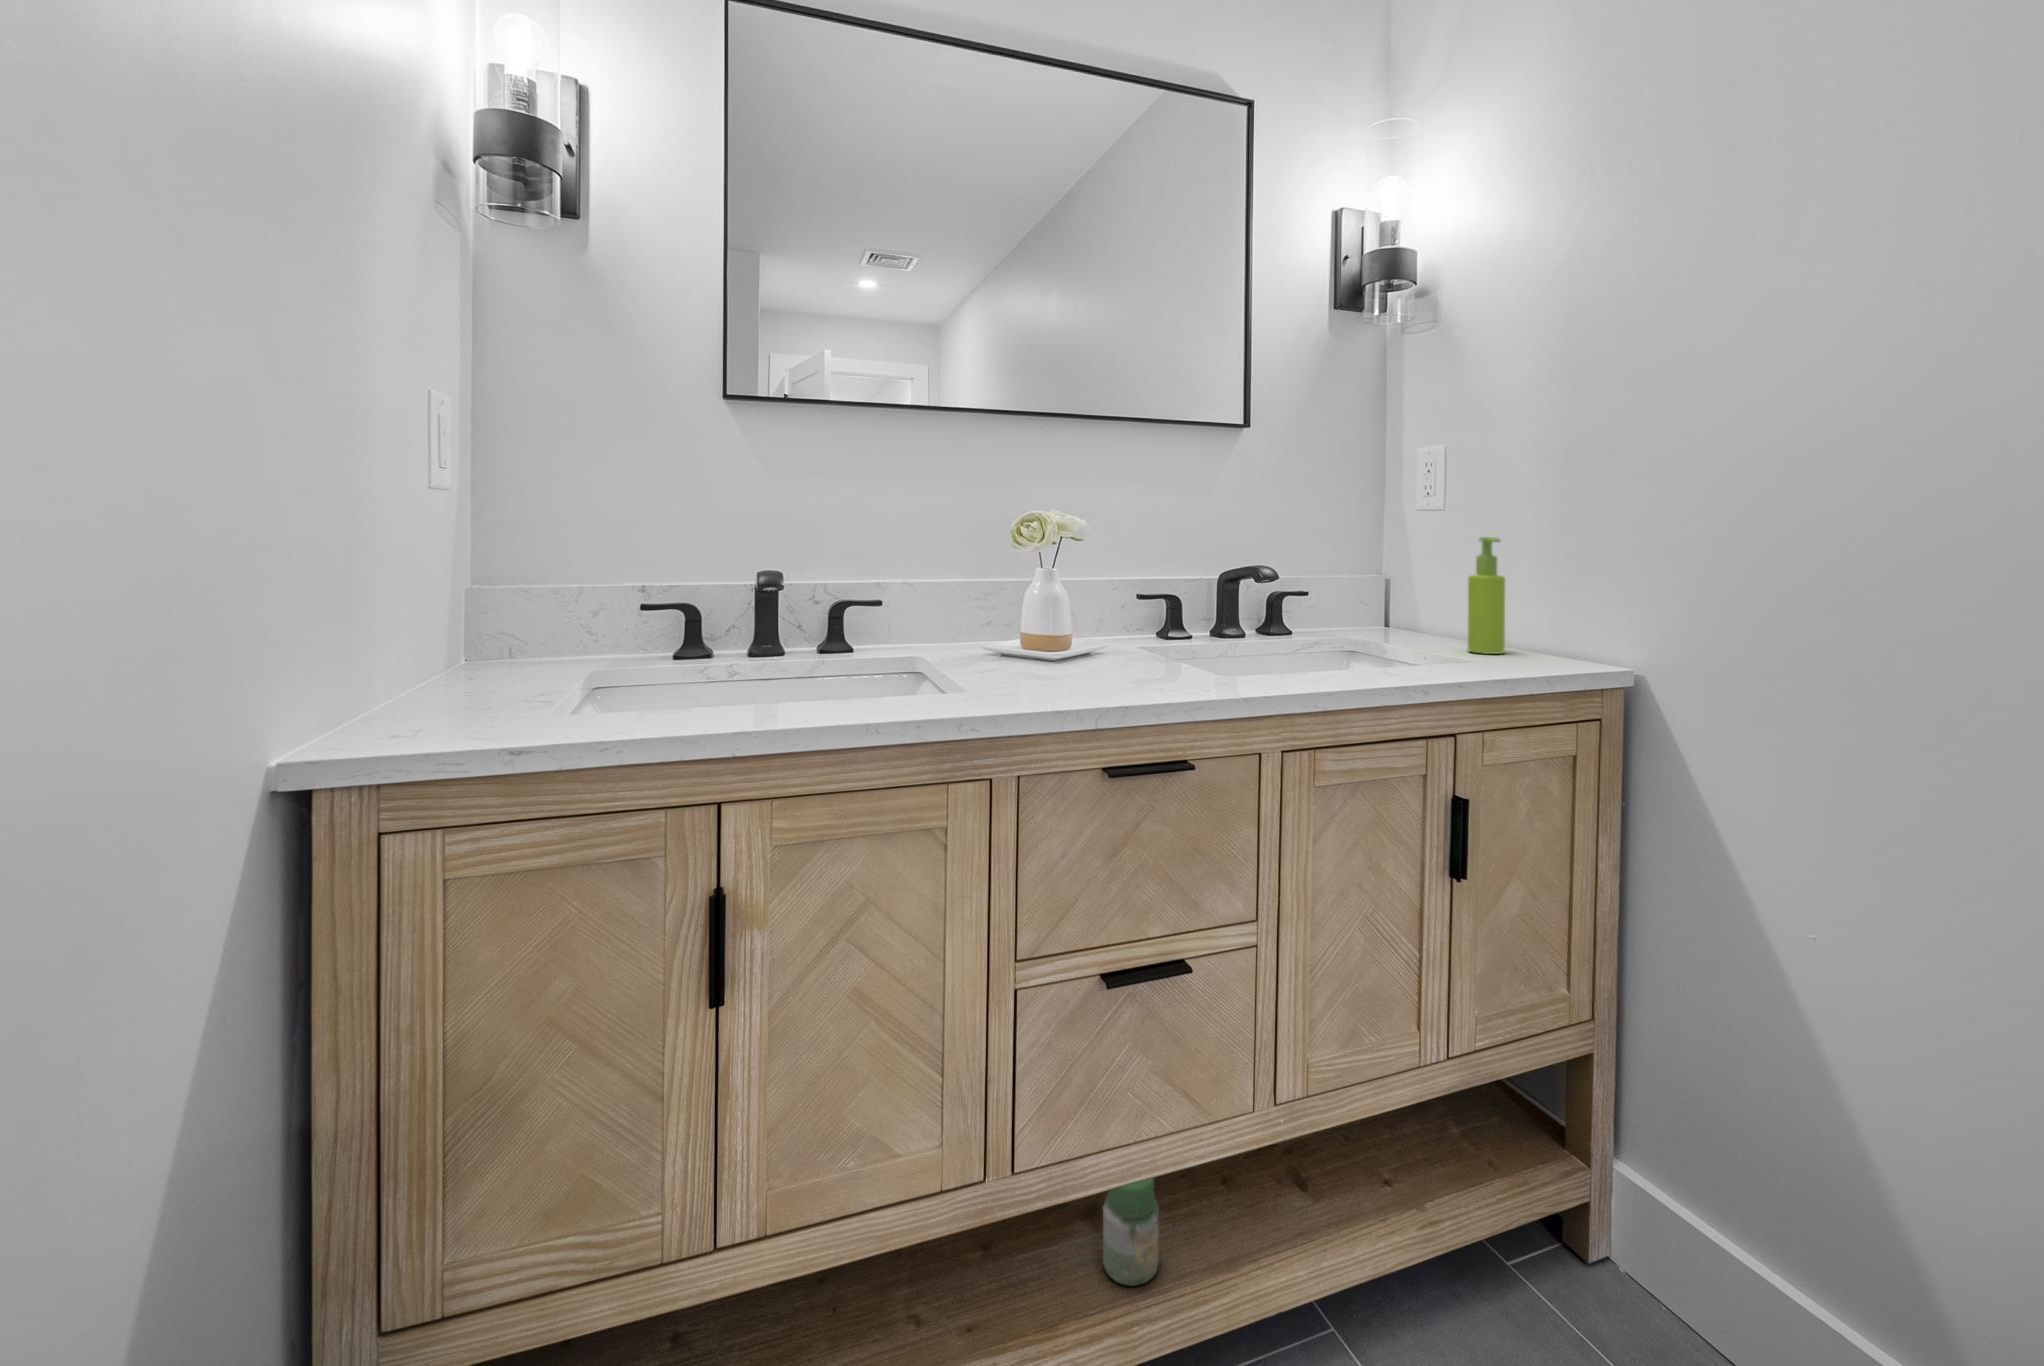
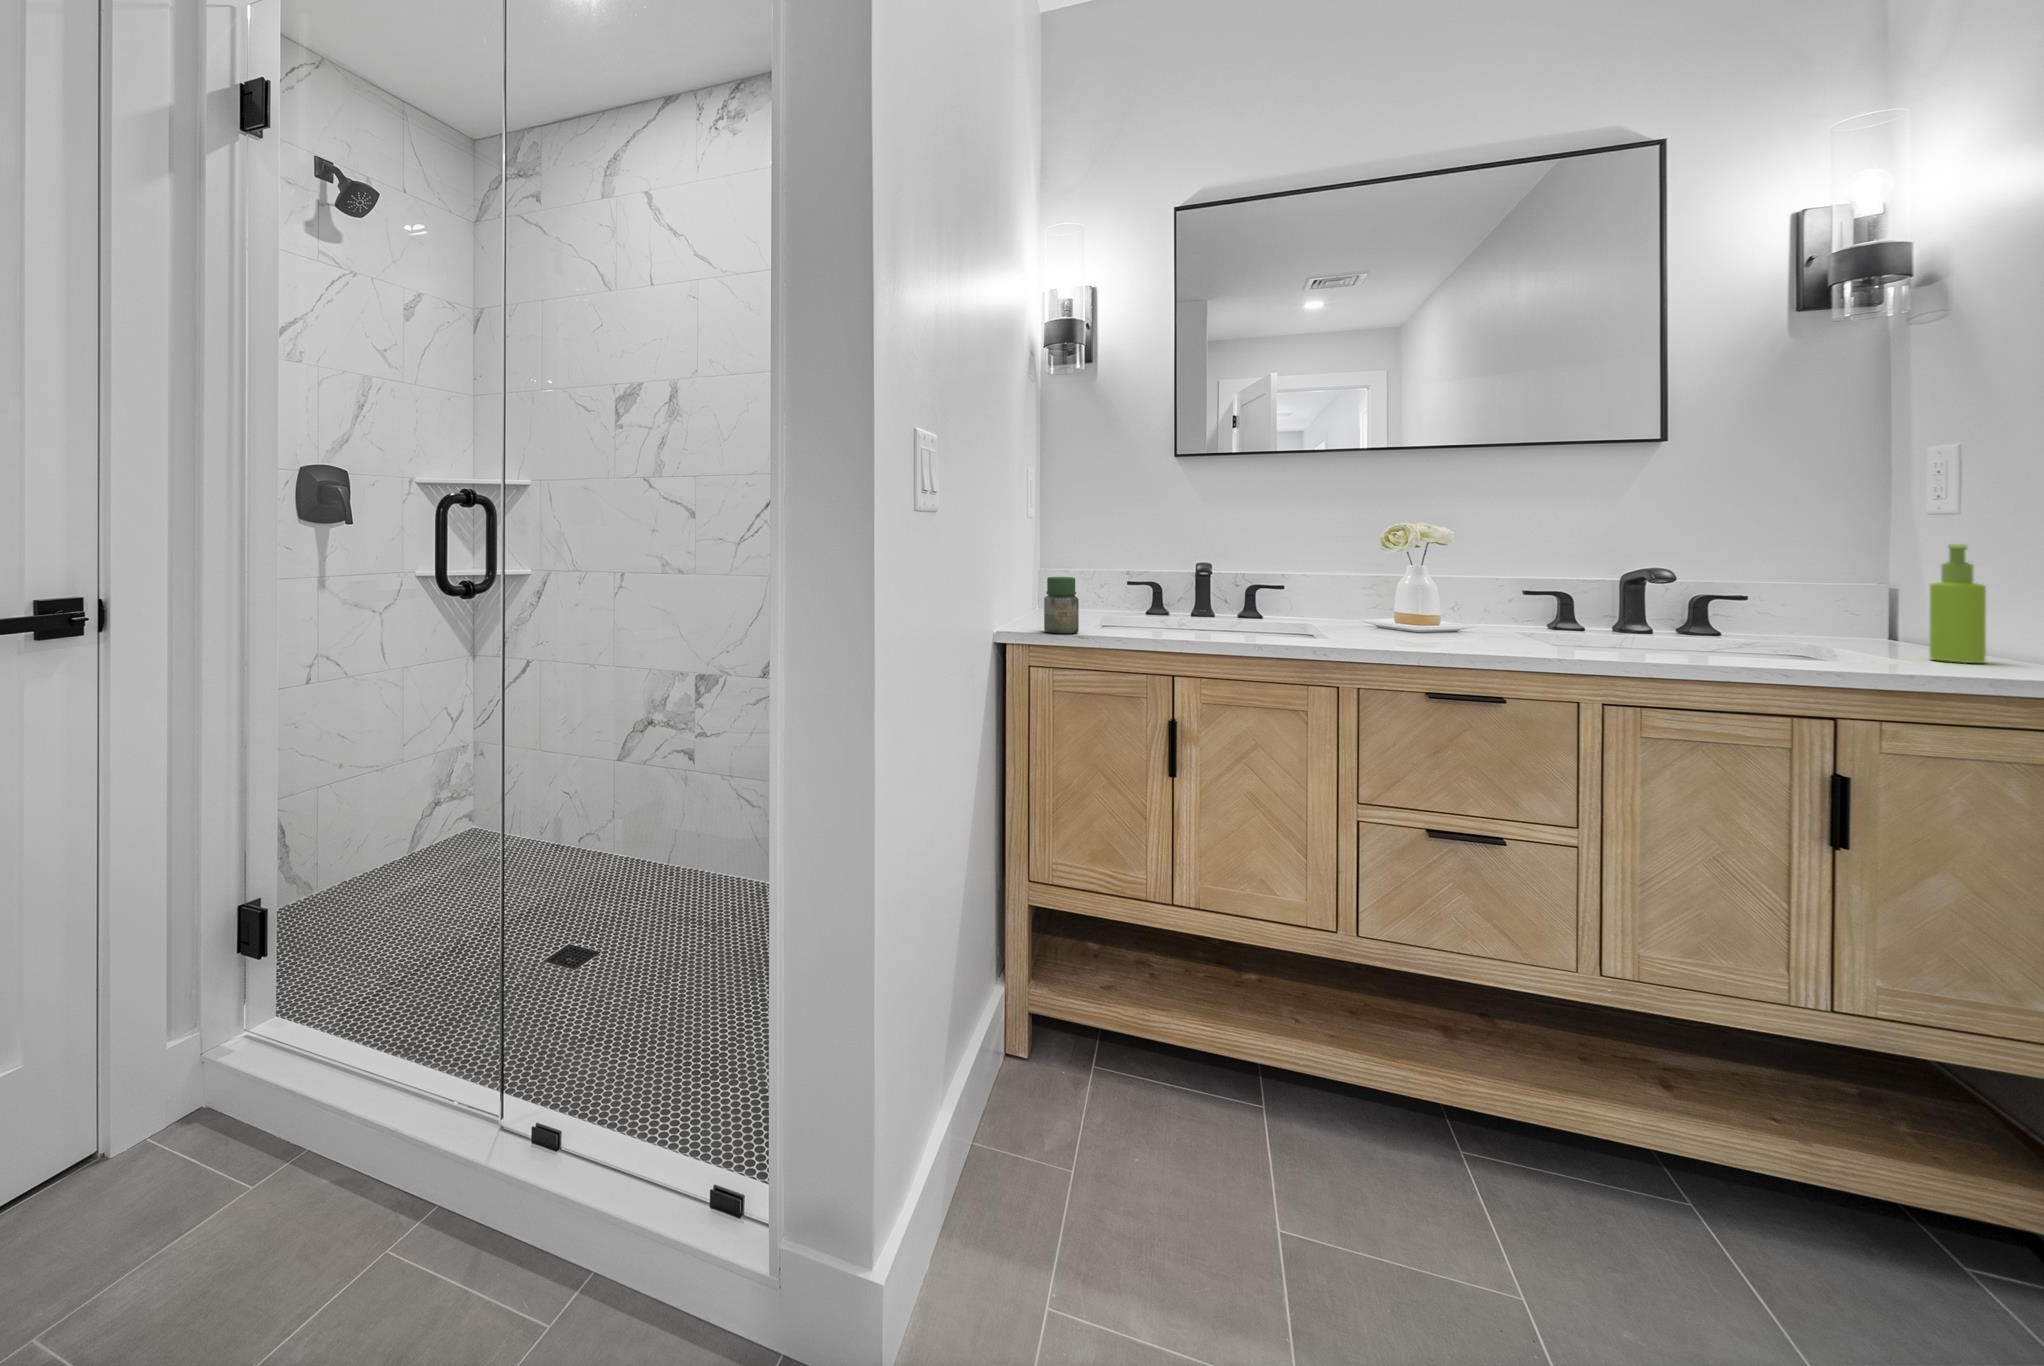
jar: present [1103,1177,1159,1286] -> present [1044,577,1079,633]

